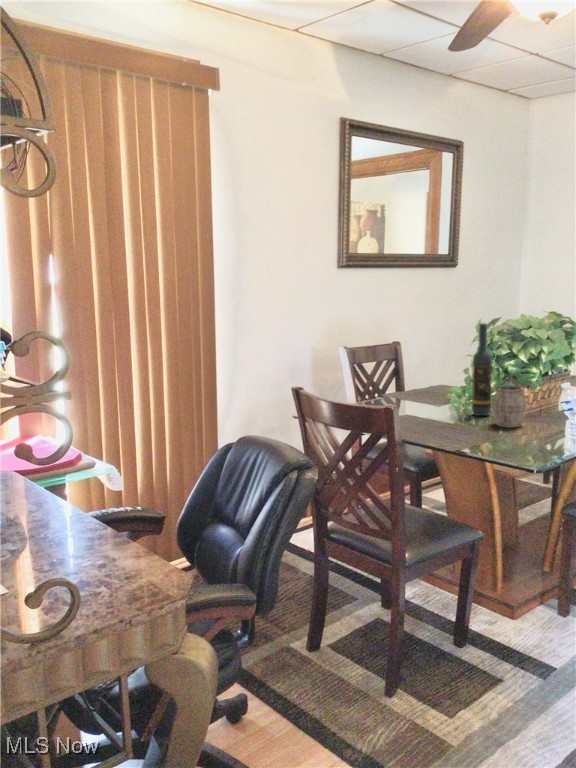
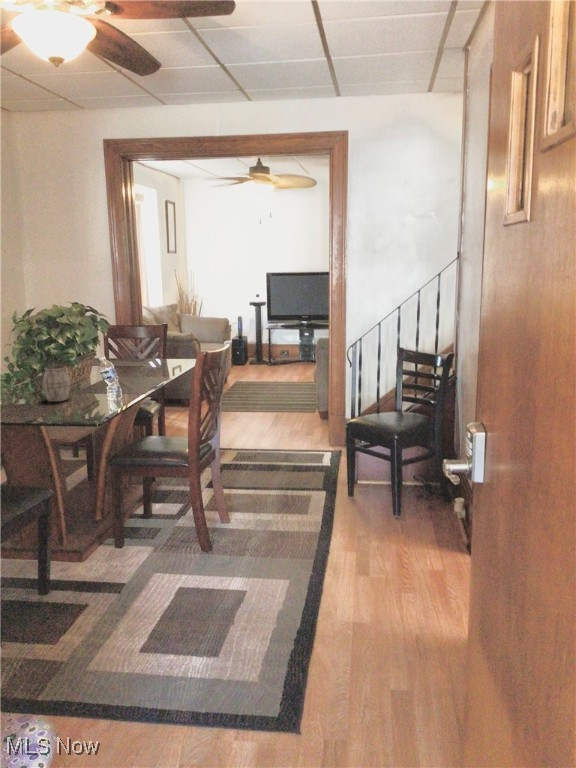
wine bottle: present [472,323,492,416] -> none [17,313,38,396]

